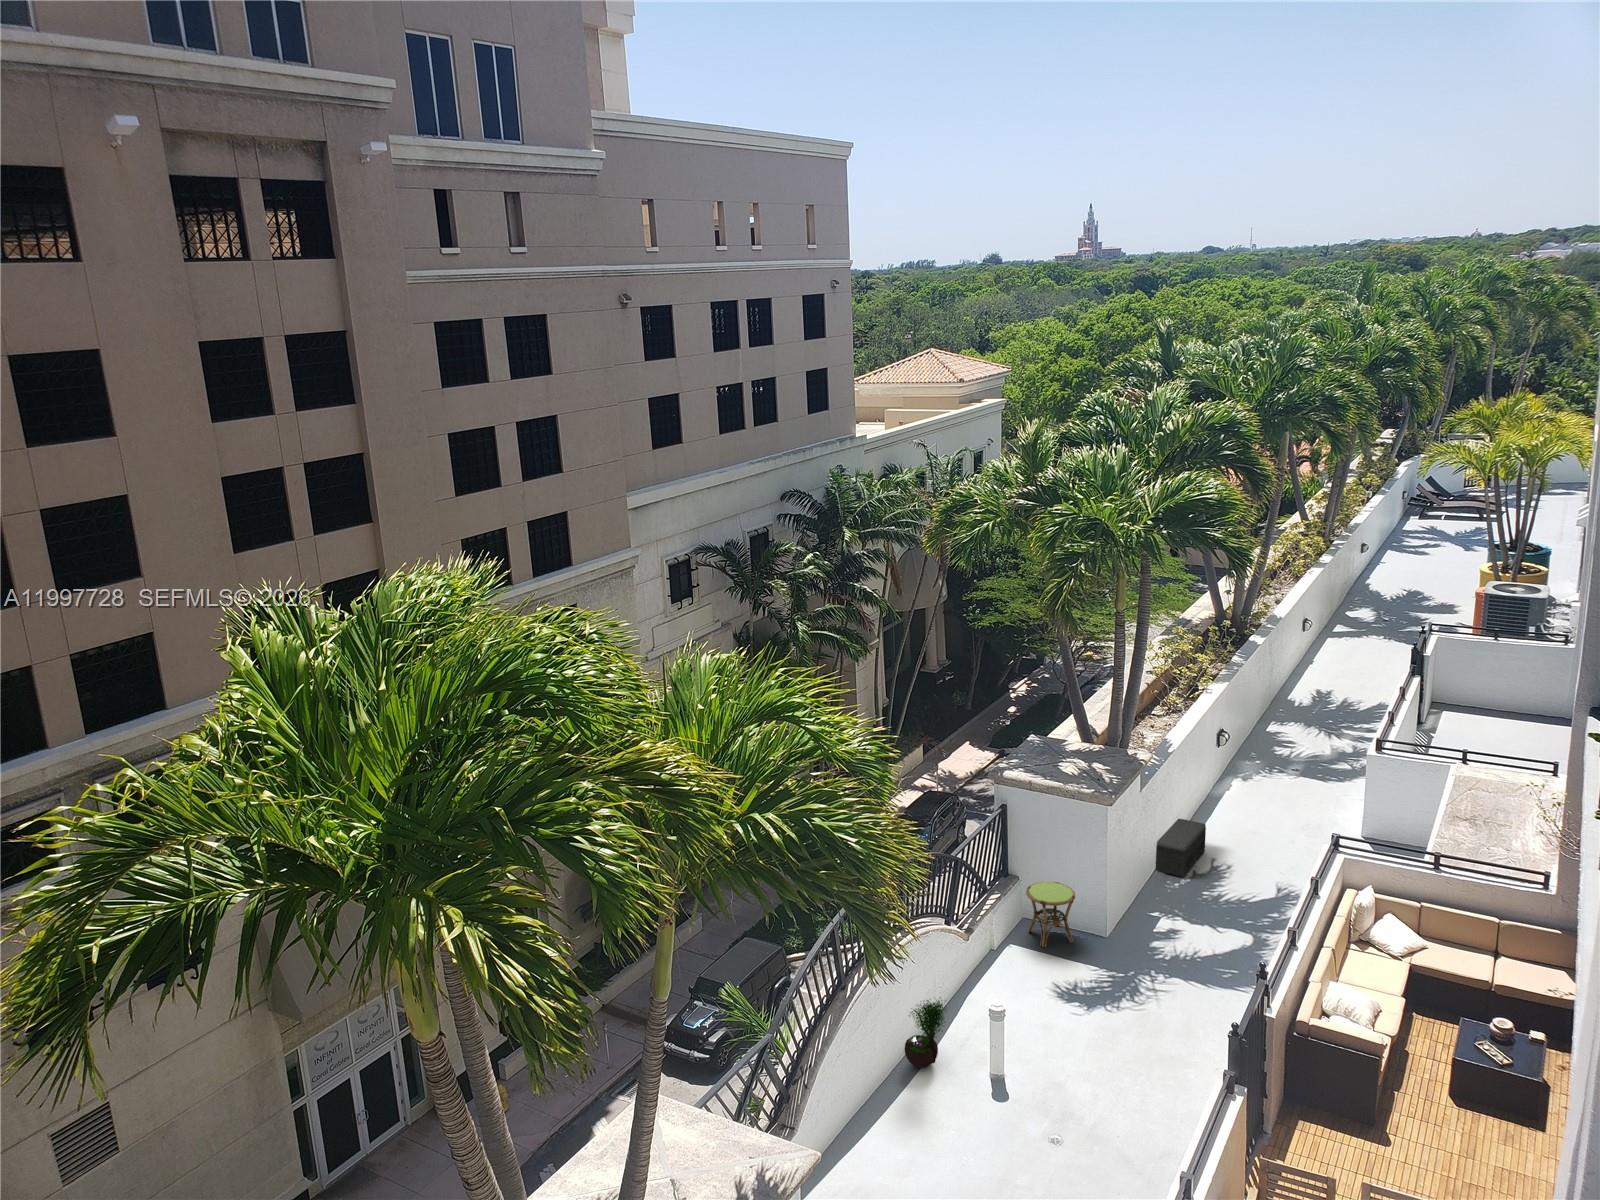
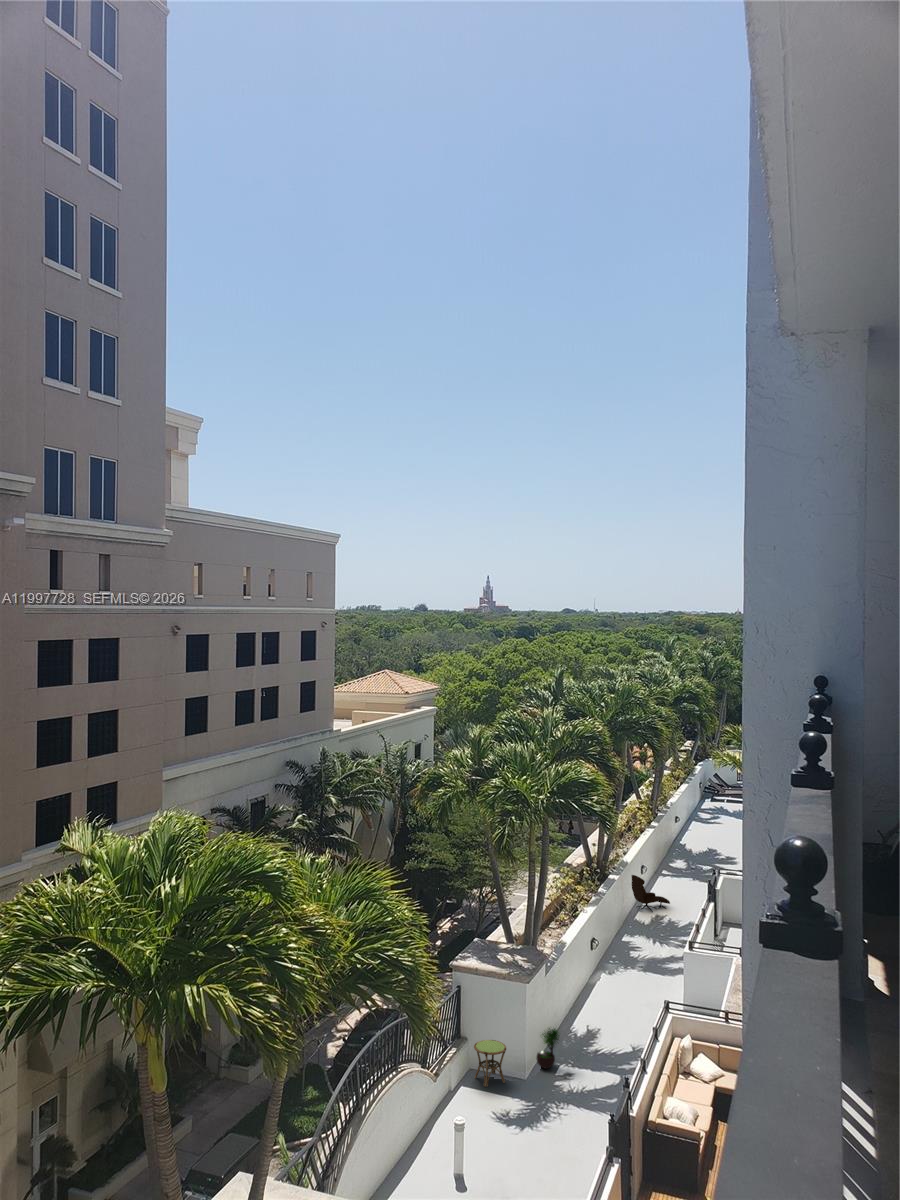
lounge chair: none [1287,633,1346,686] -> present [632,875,670,912]
storage bench: present [1155,819,1206,877] -> none [555,999,587,1039]
potted tree: present [905,997,946,1067] -> present [536,1028,559,1068]

